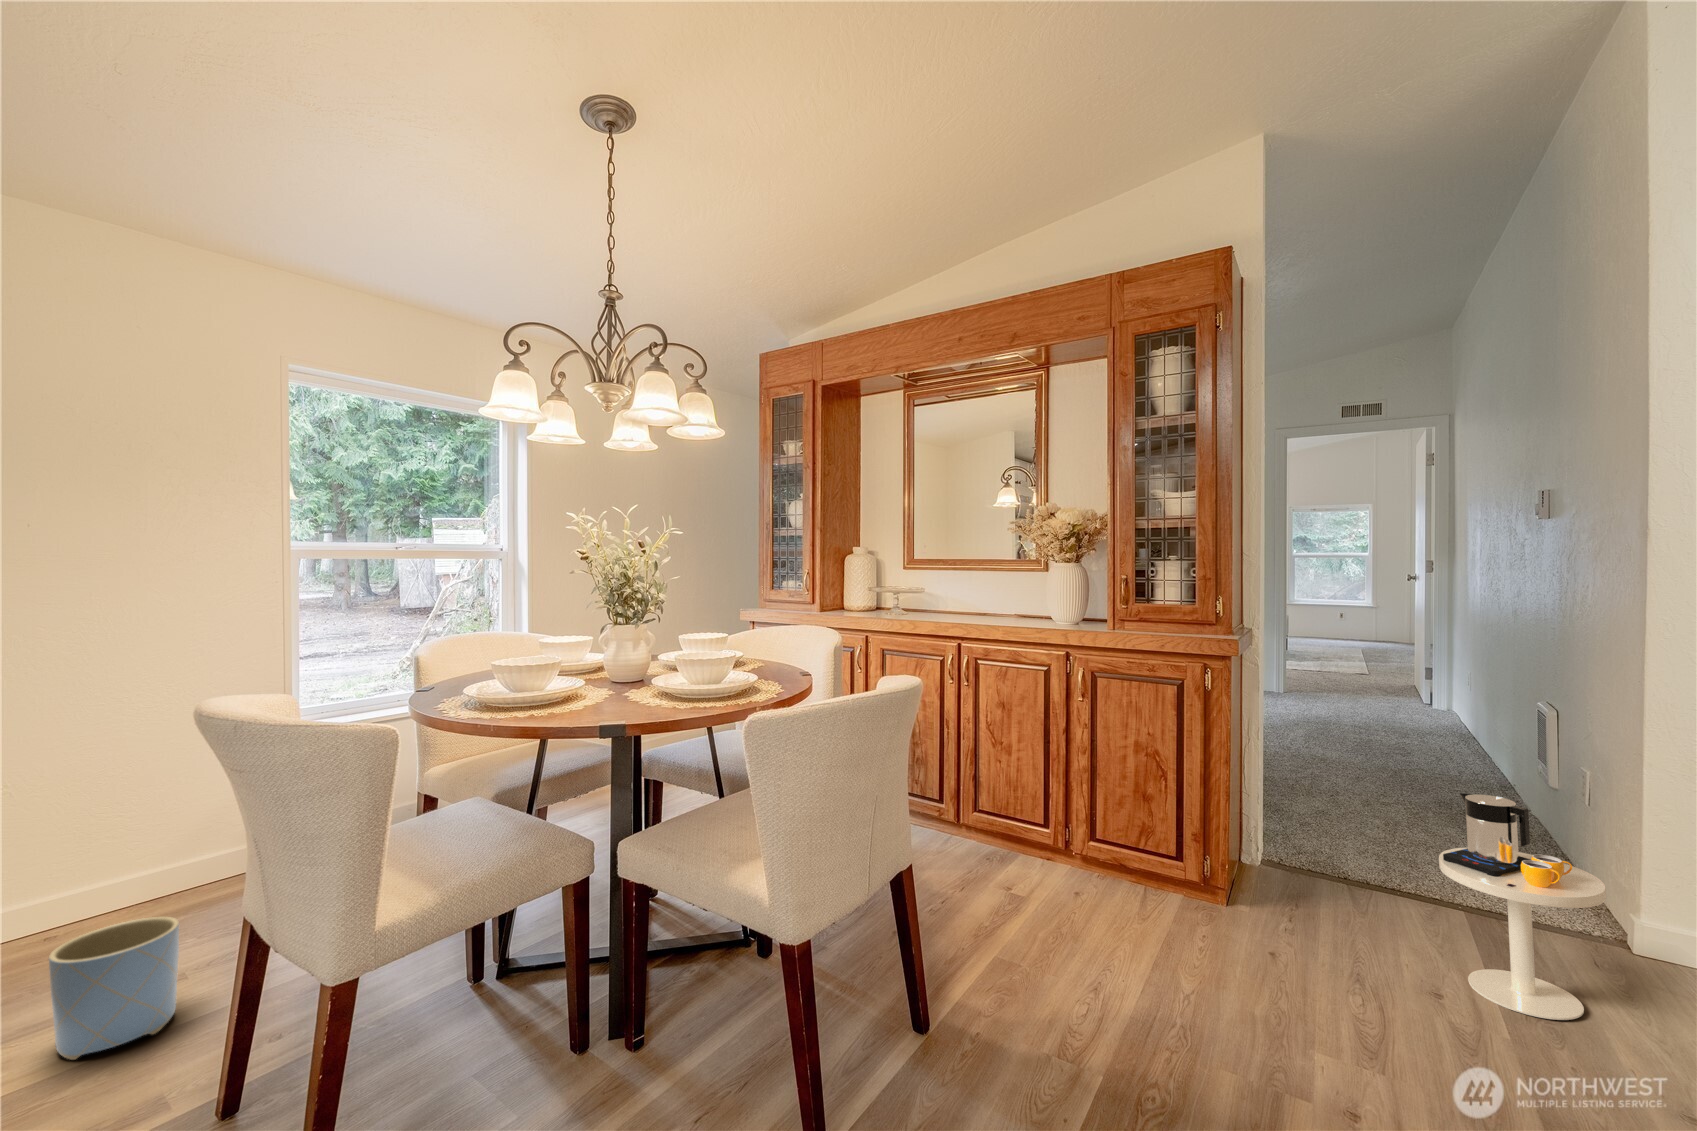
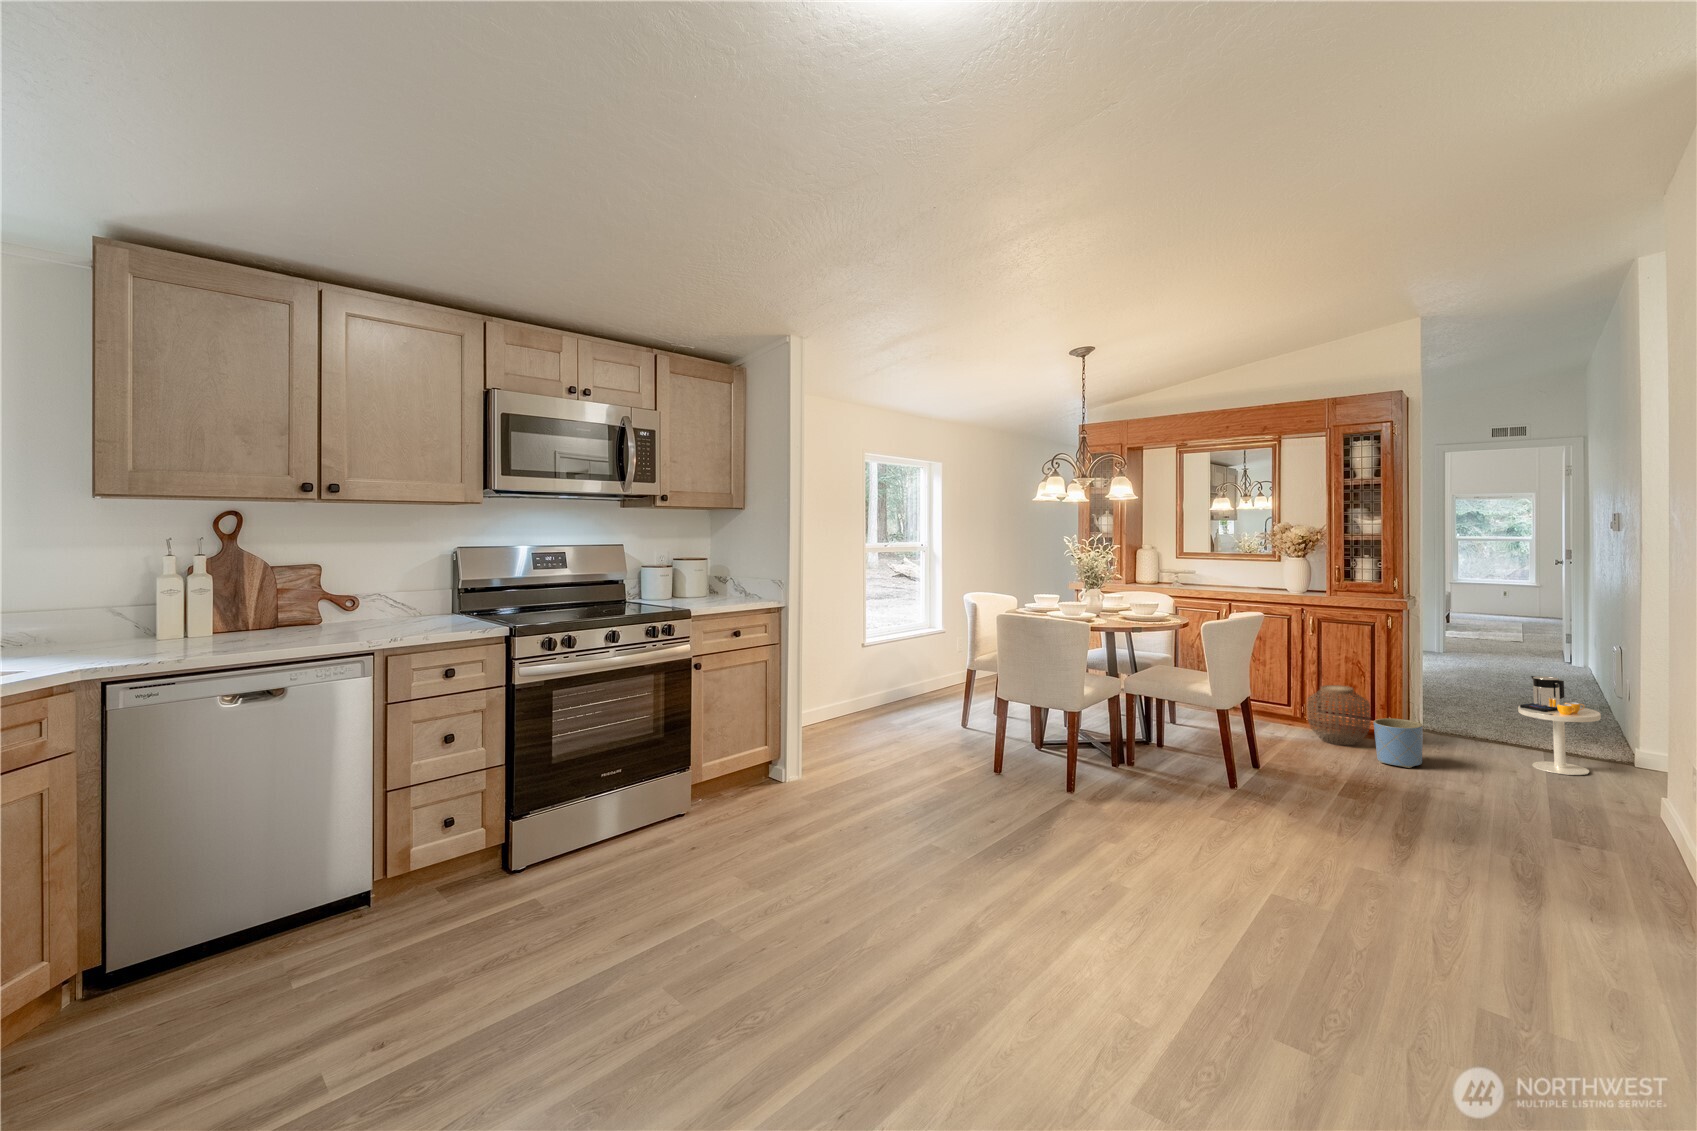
woven basket: none [1065,797,1173,922] -> present [1307,685,1371,745]
planter: present [49,917,179,1060] -> present [1374,718,1423,768]

